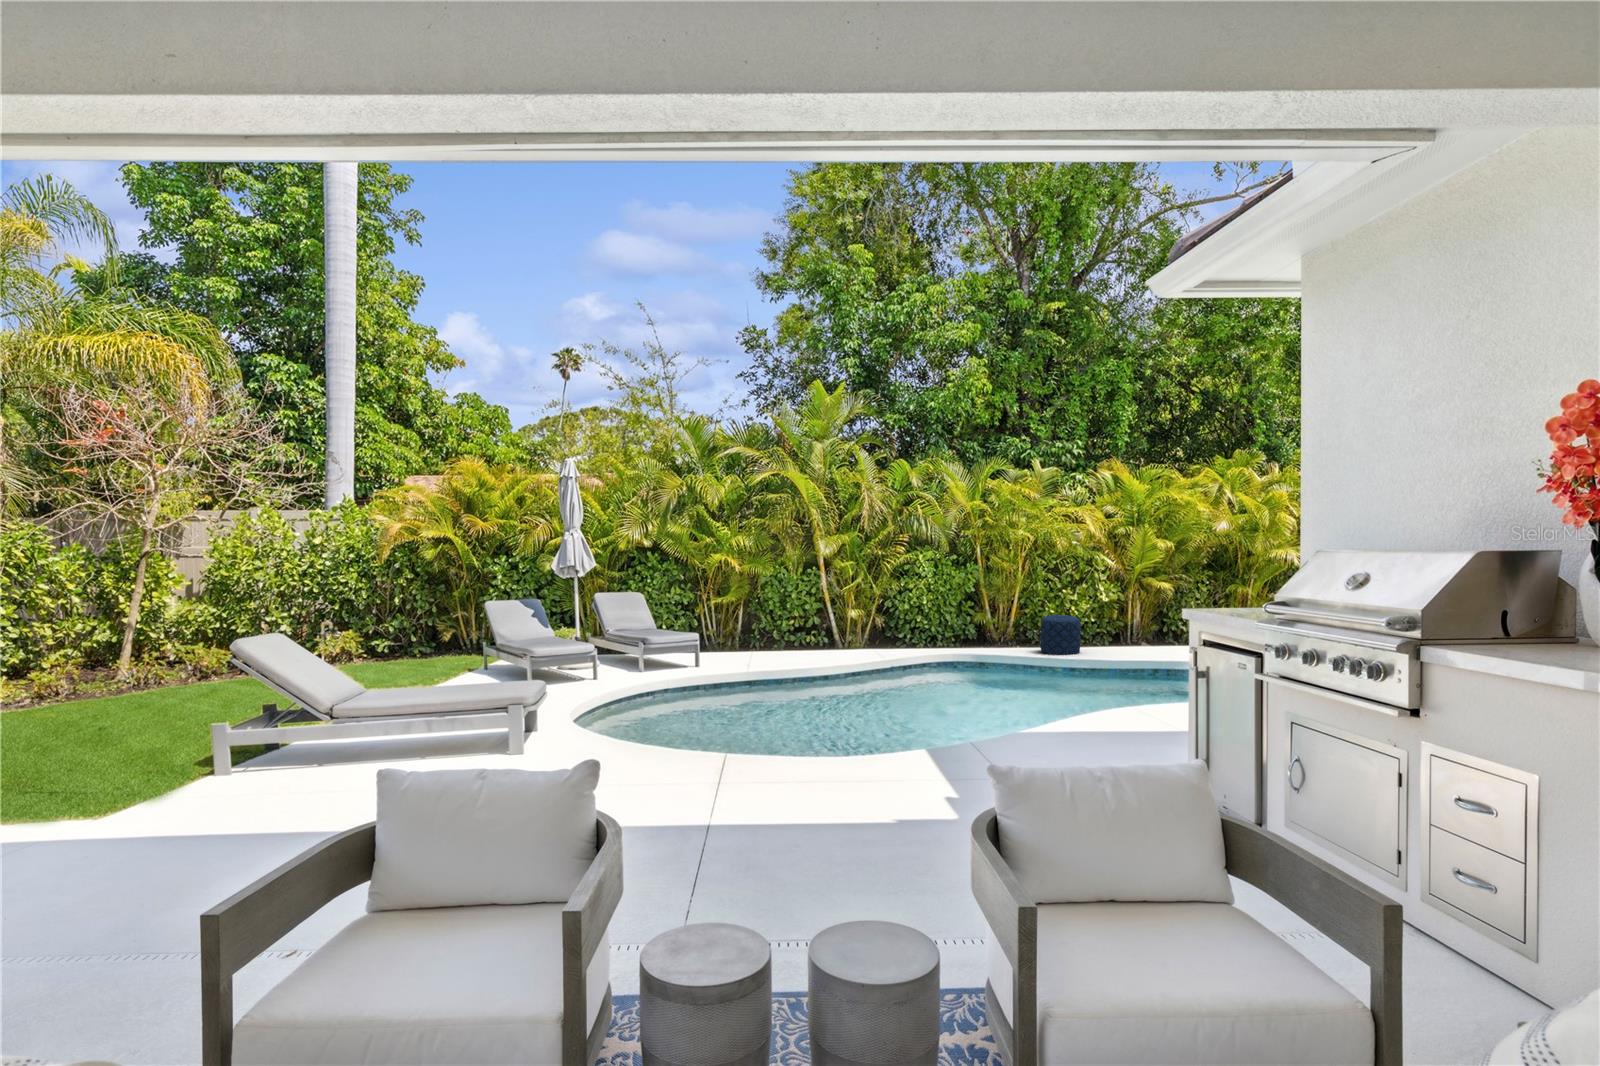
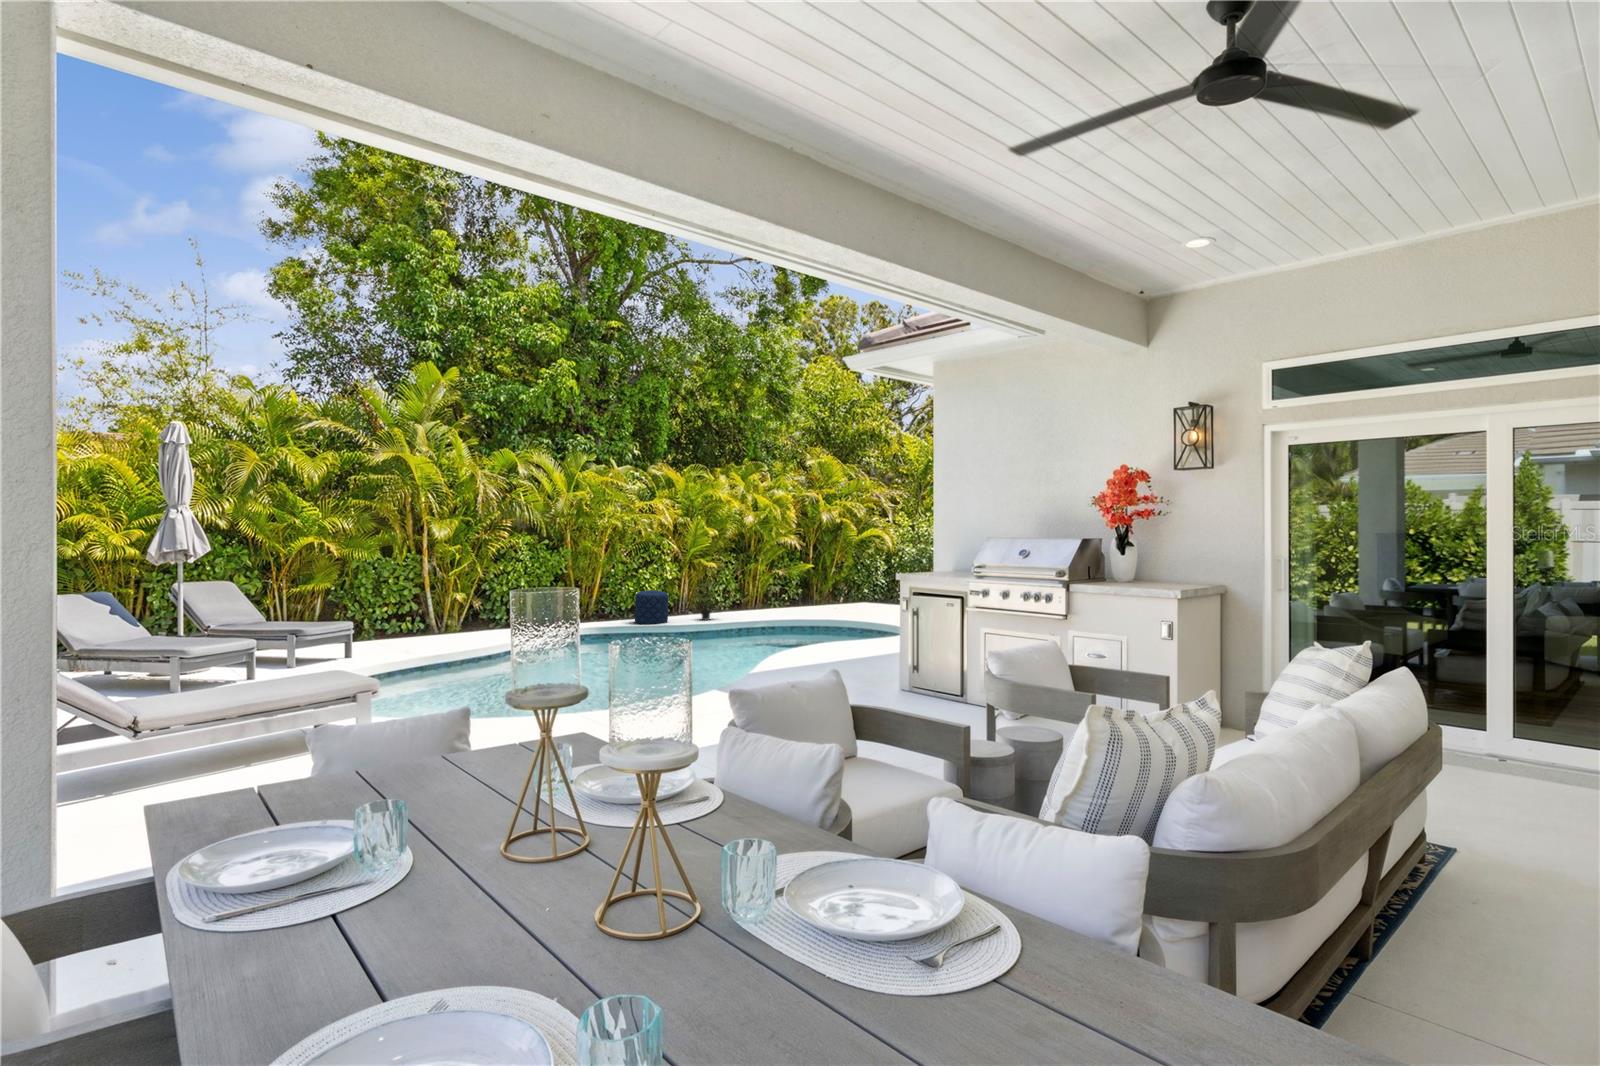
potted plant: none [1115,606,1143,654] -> present [695,582,716,620]

